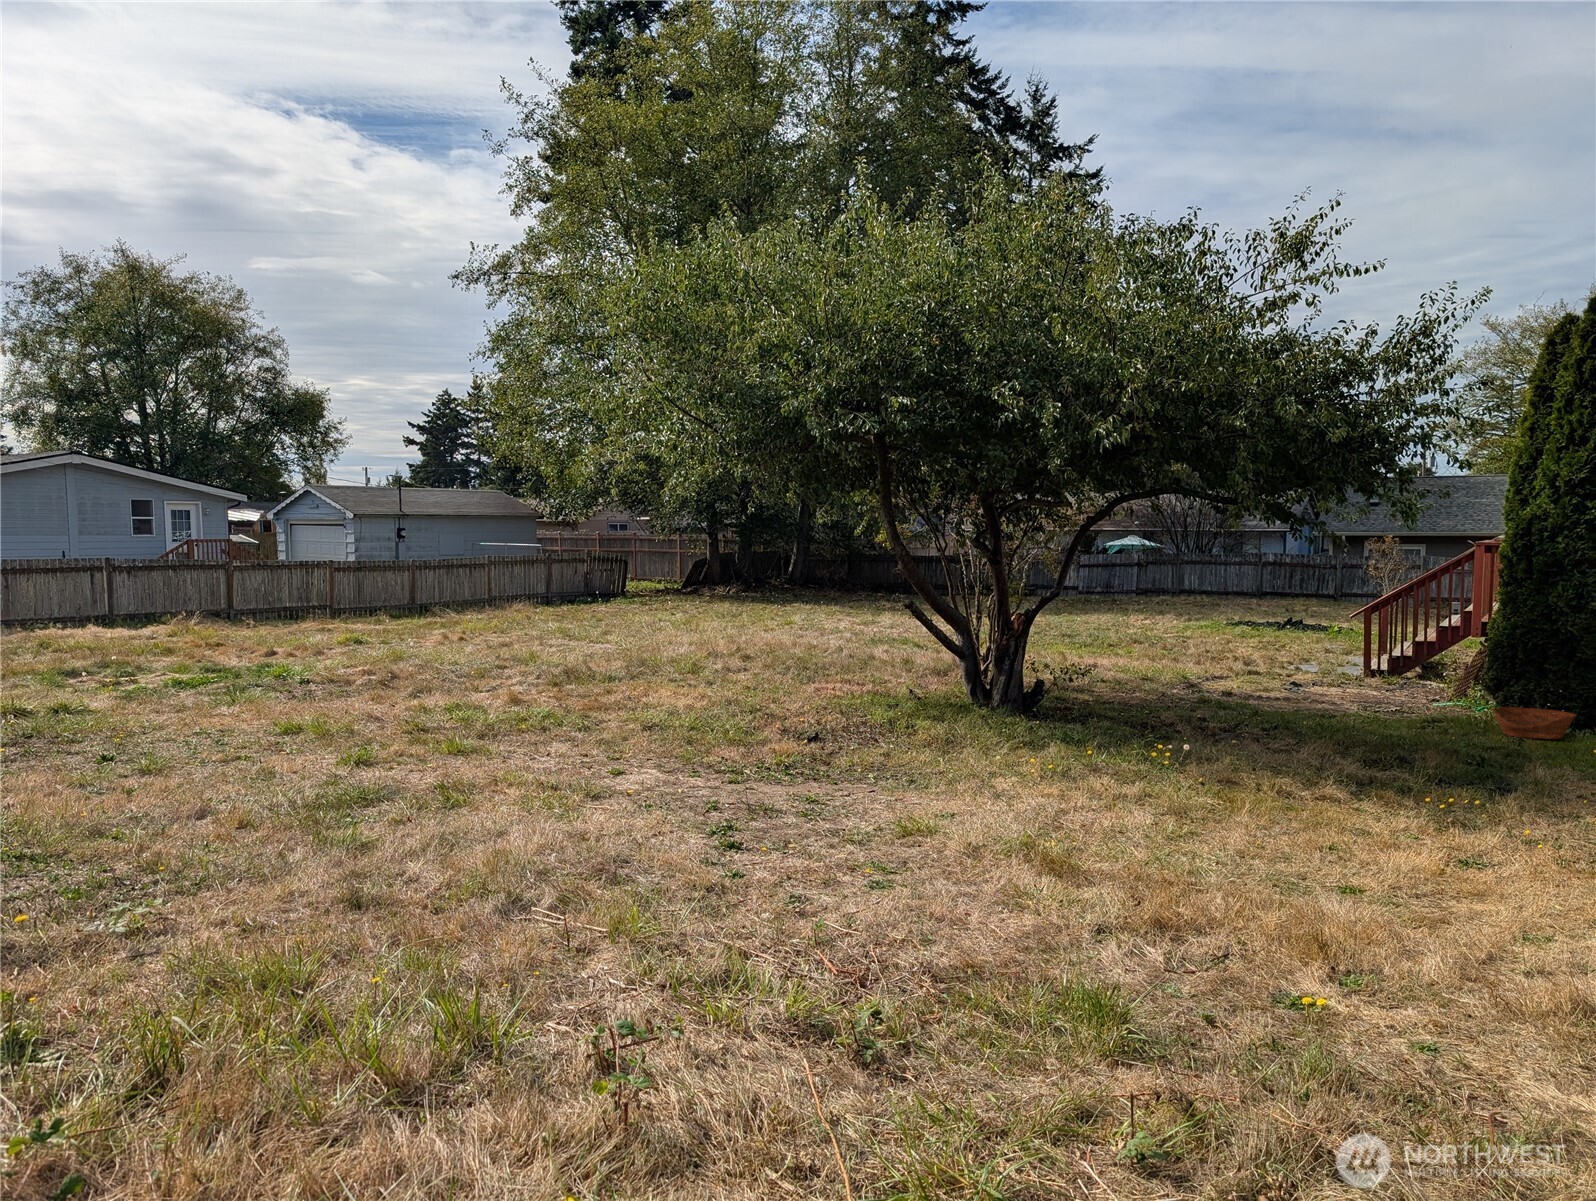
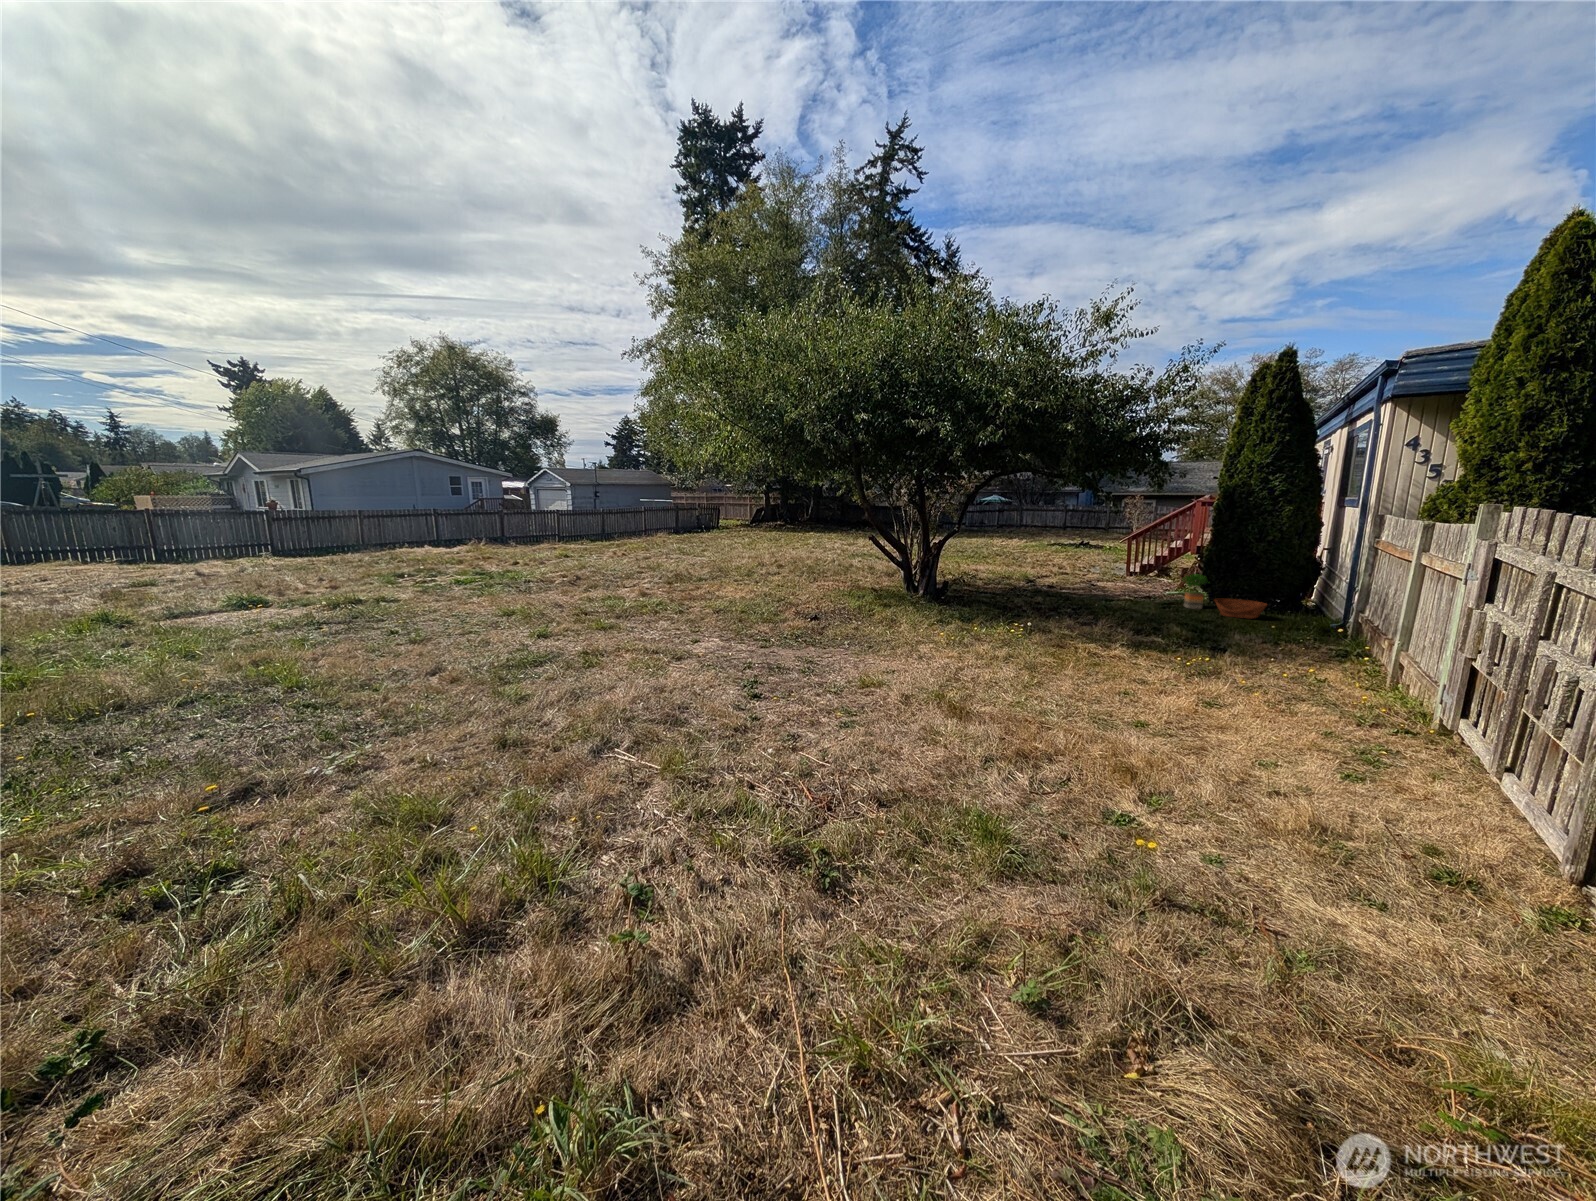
potted tree: none [1438,666,1487,725] -> present [1183,574,1210,609]

